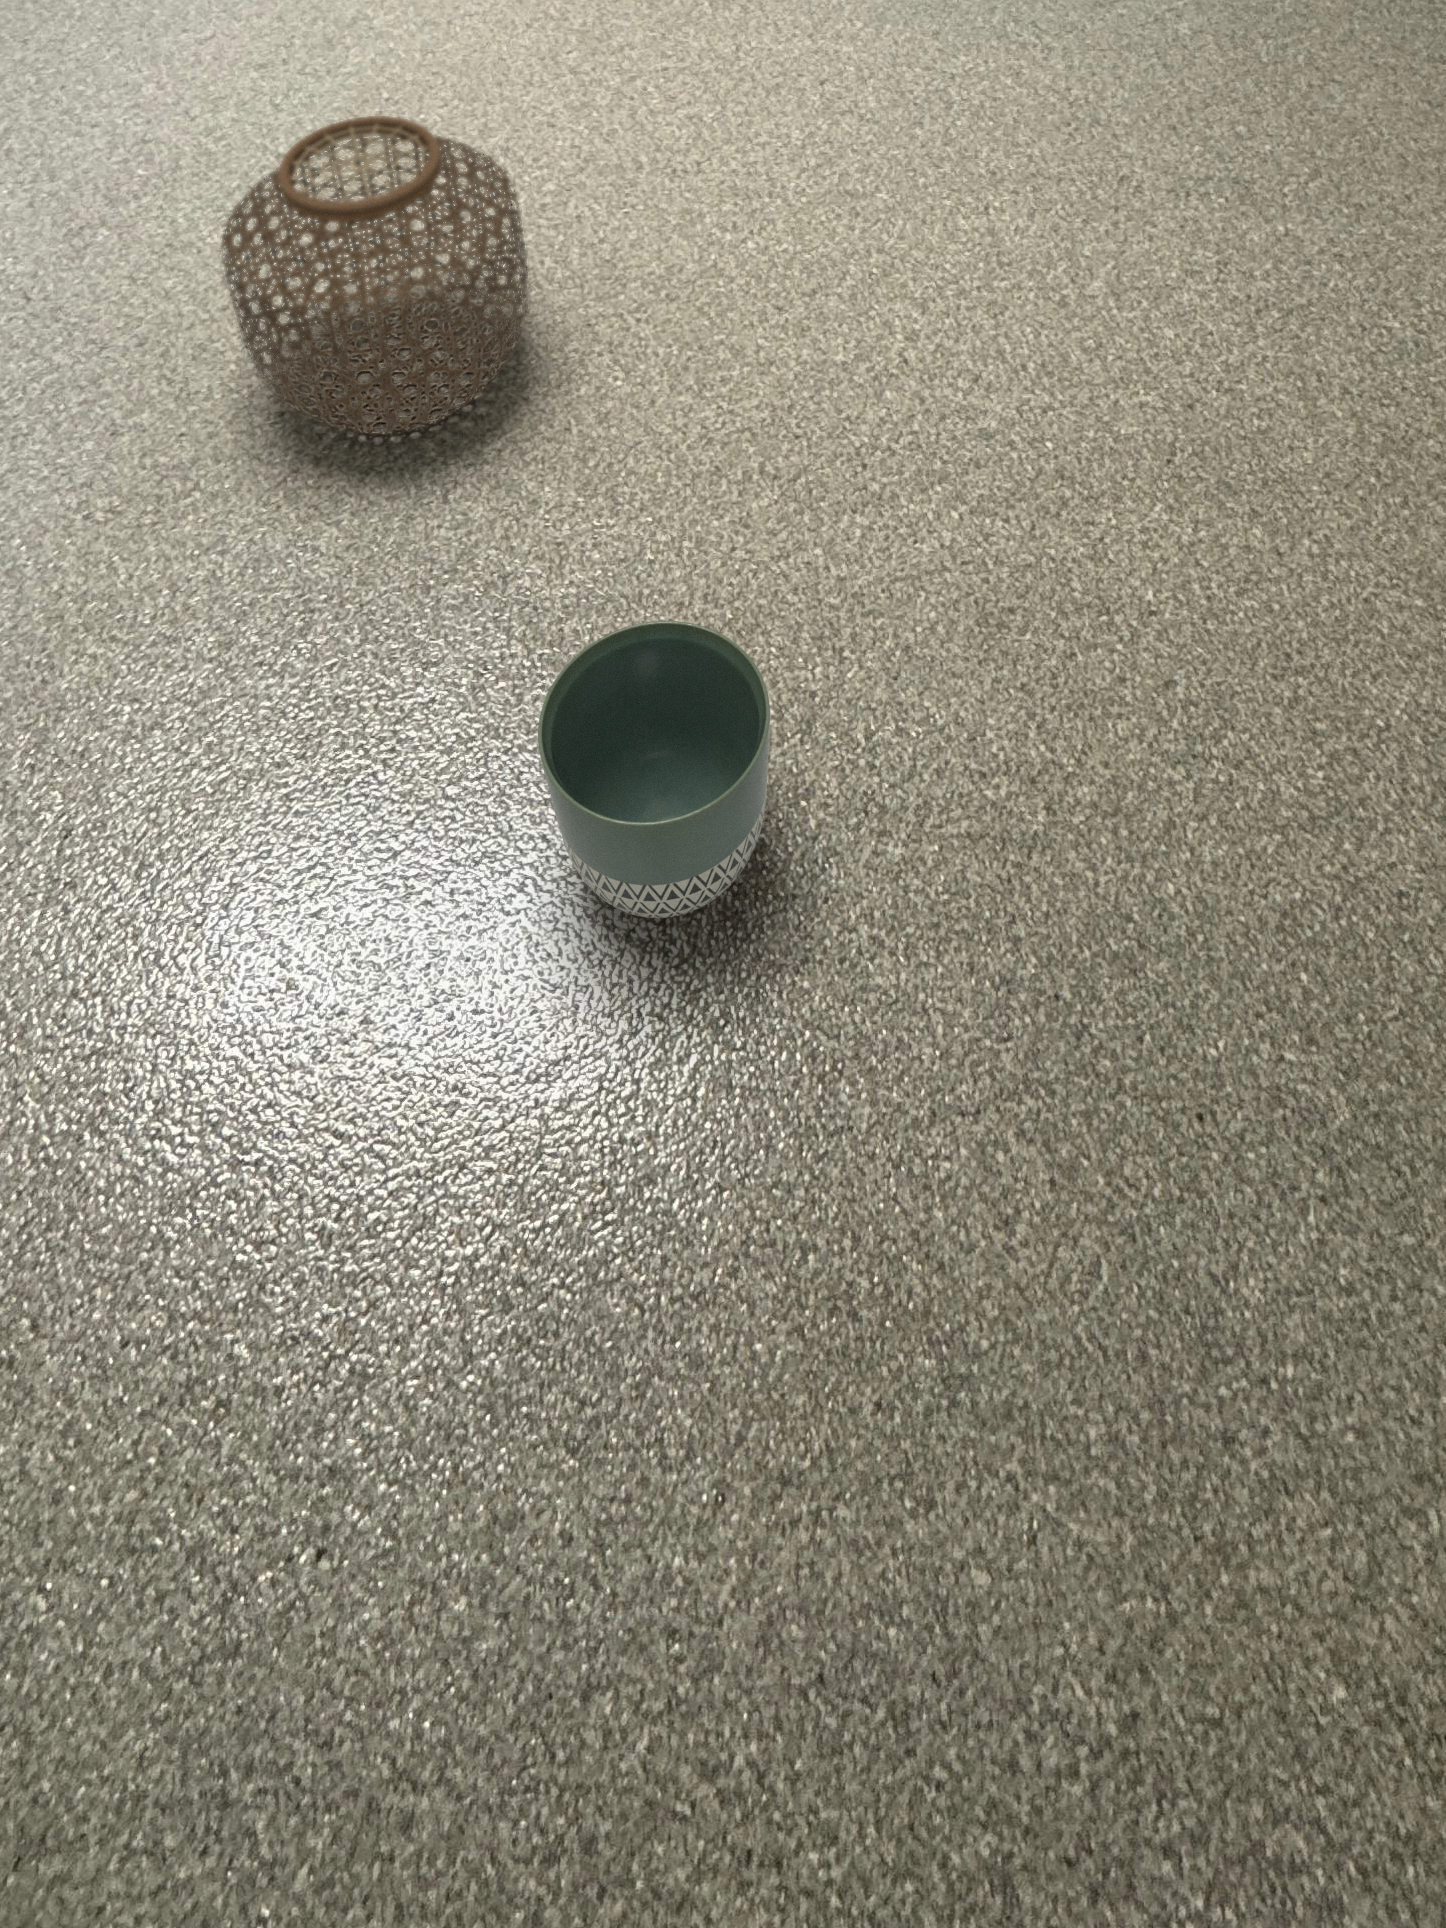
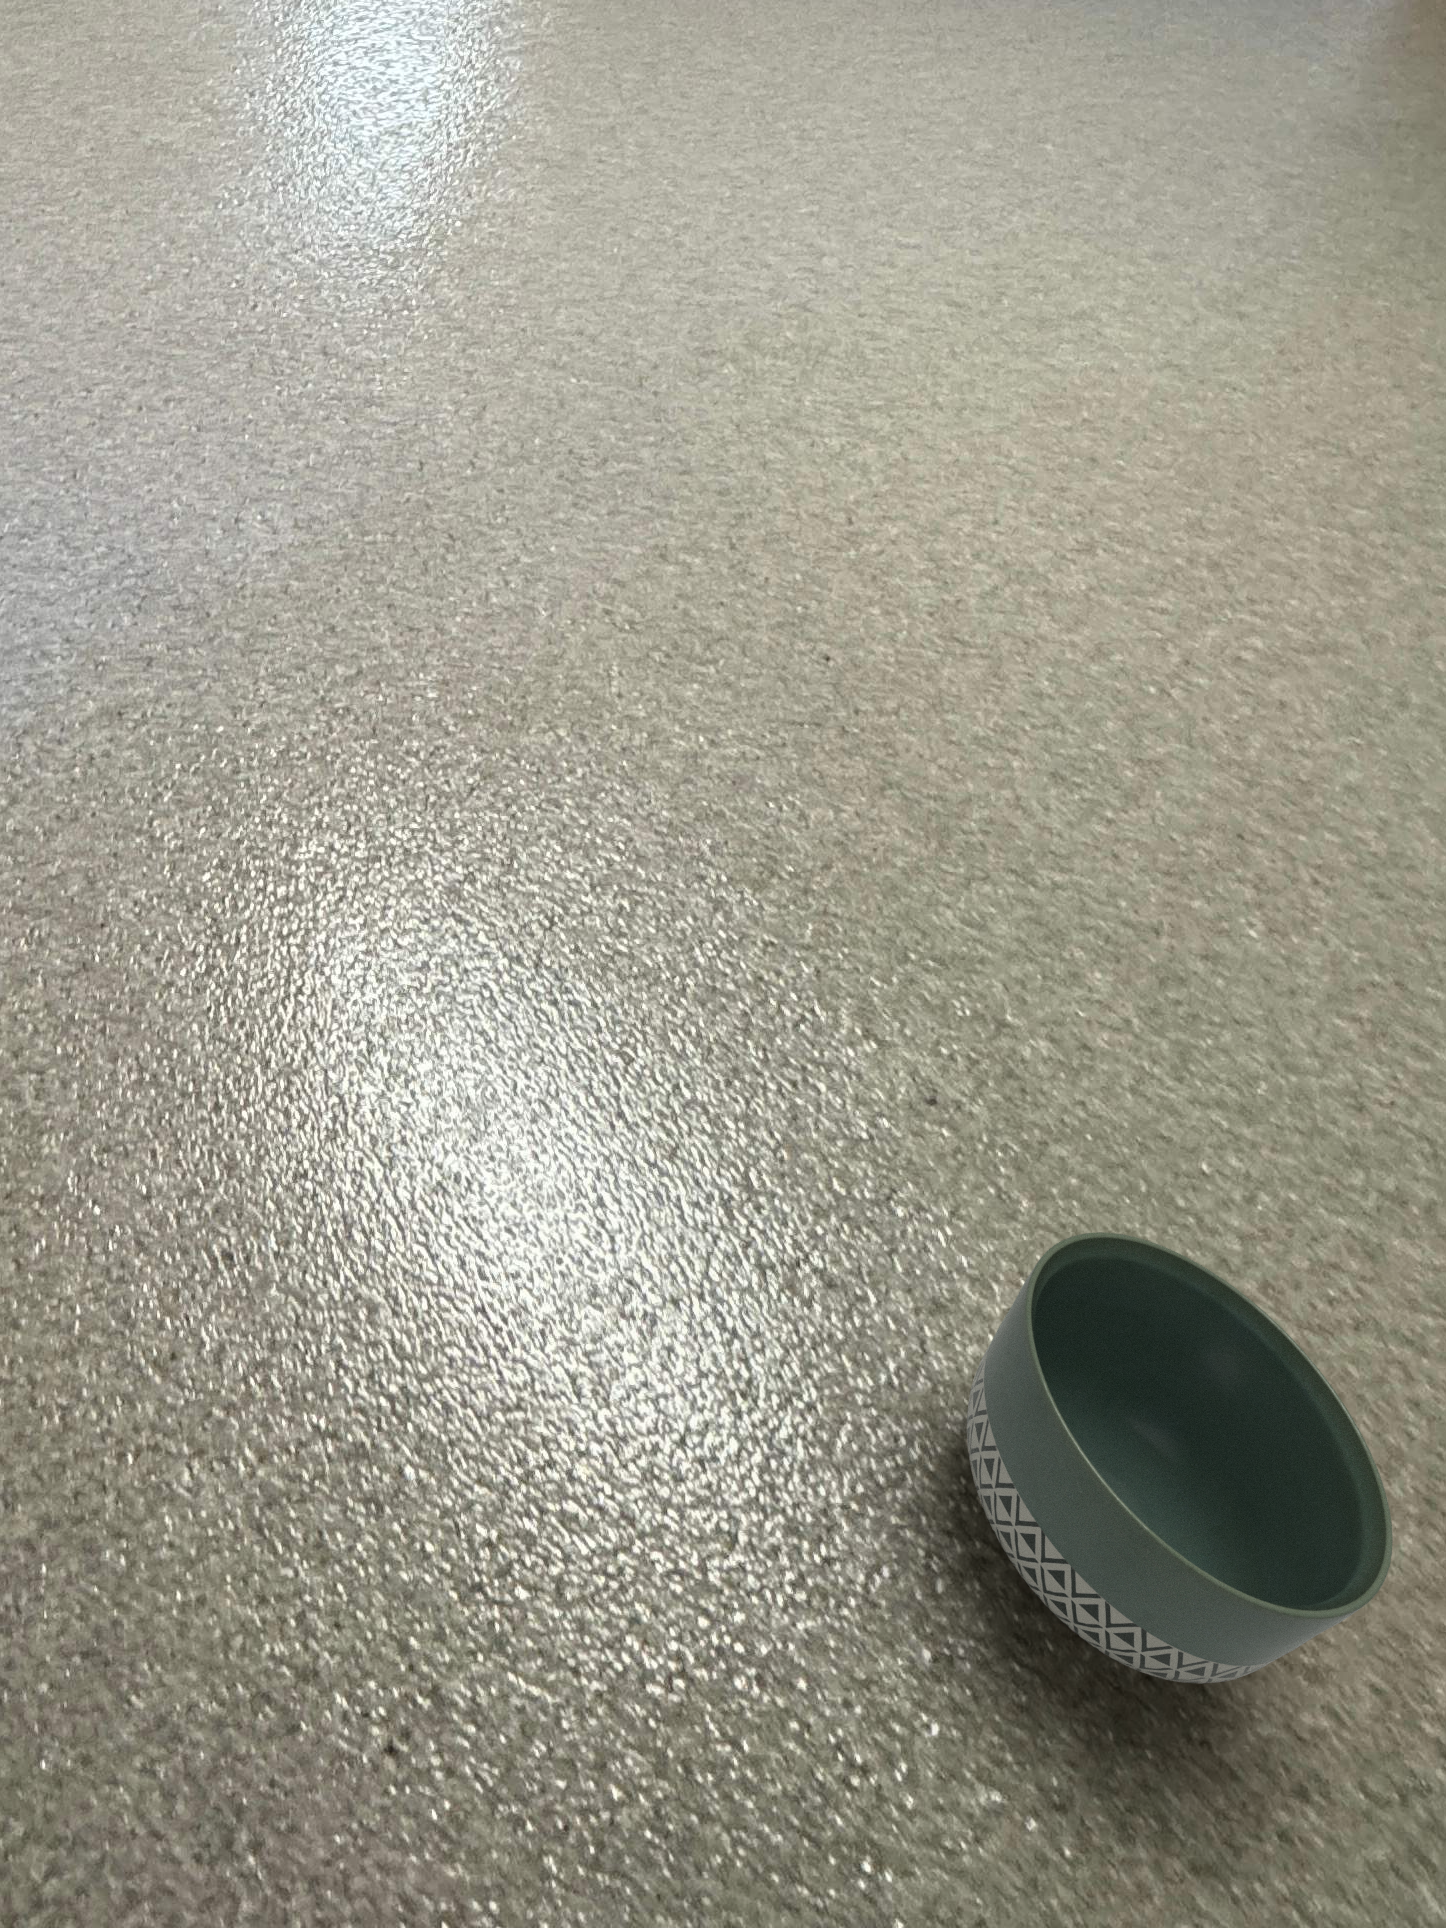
woven basket: present [221,116,529,435] -> none [841,437,1269,817]

